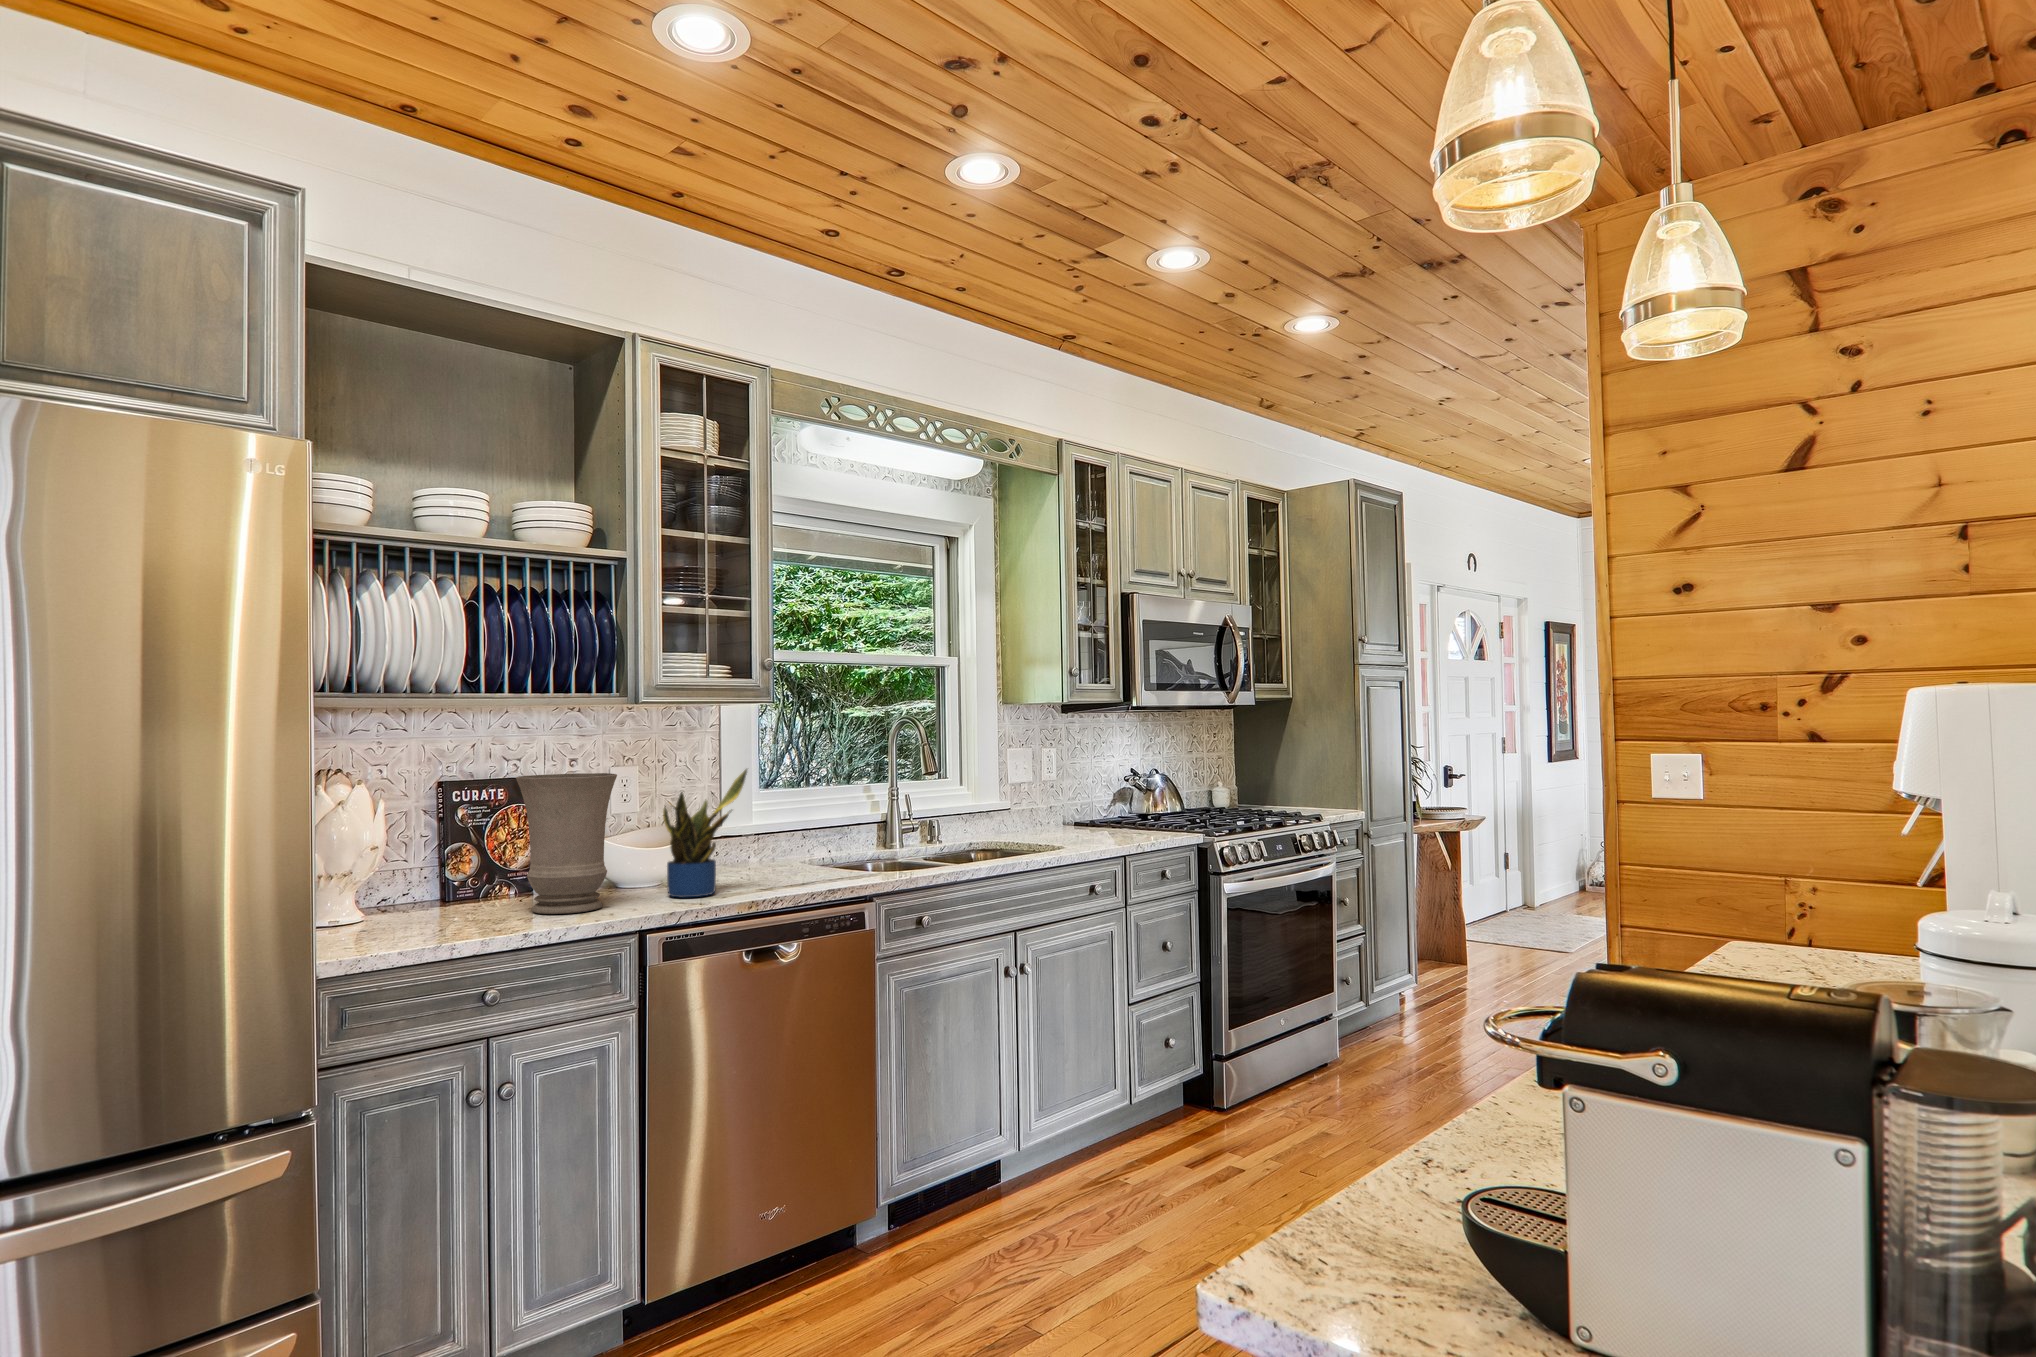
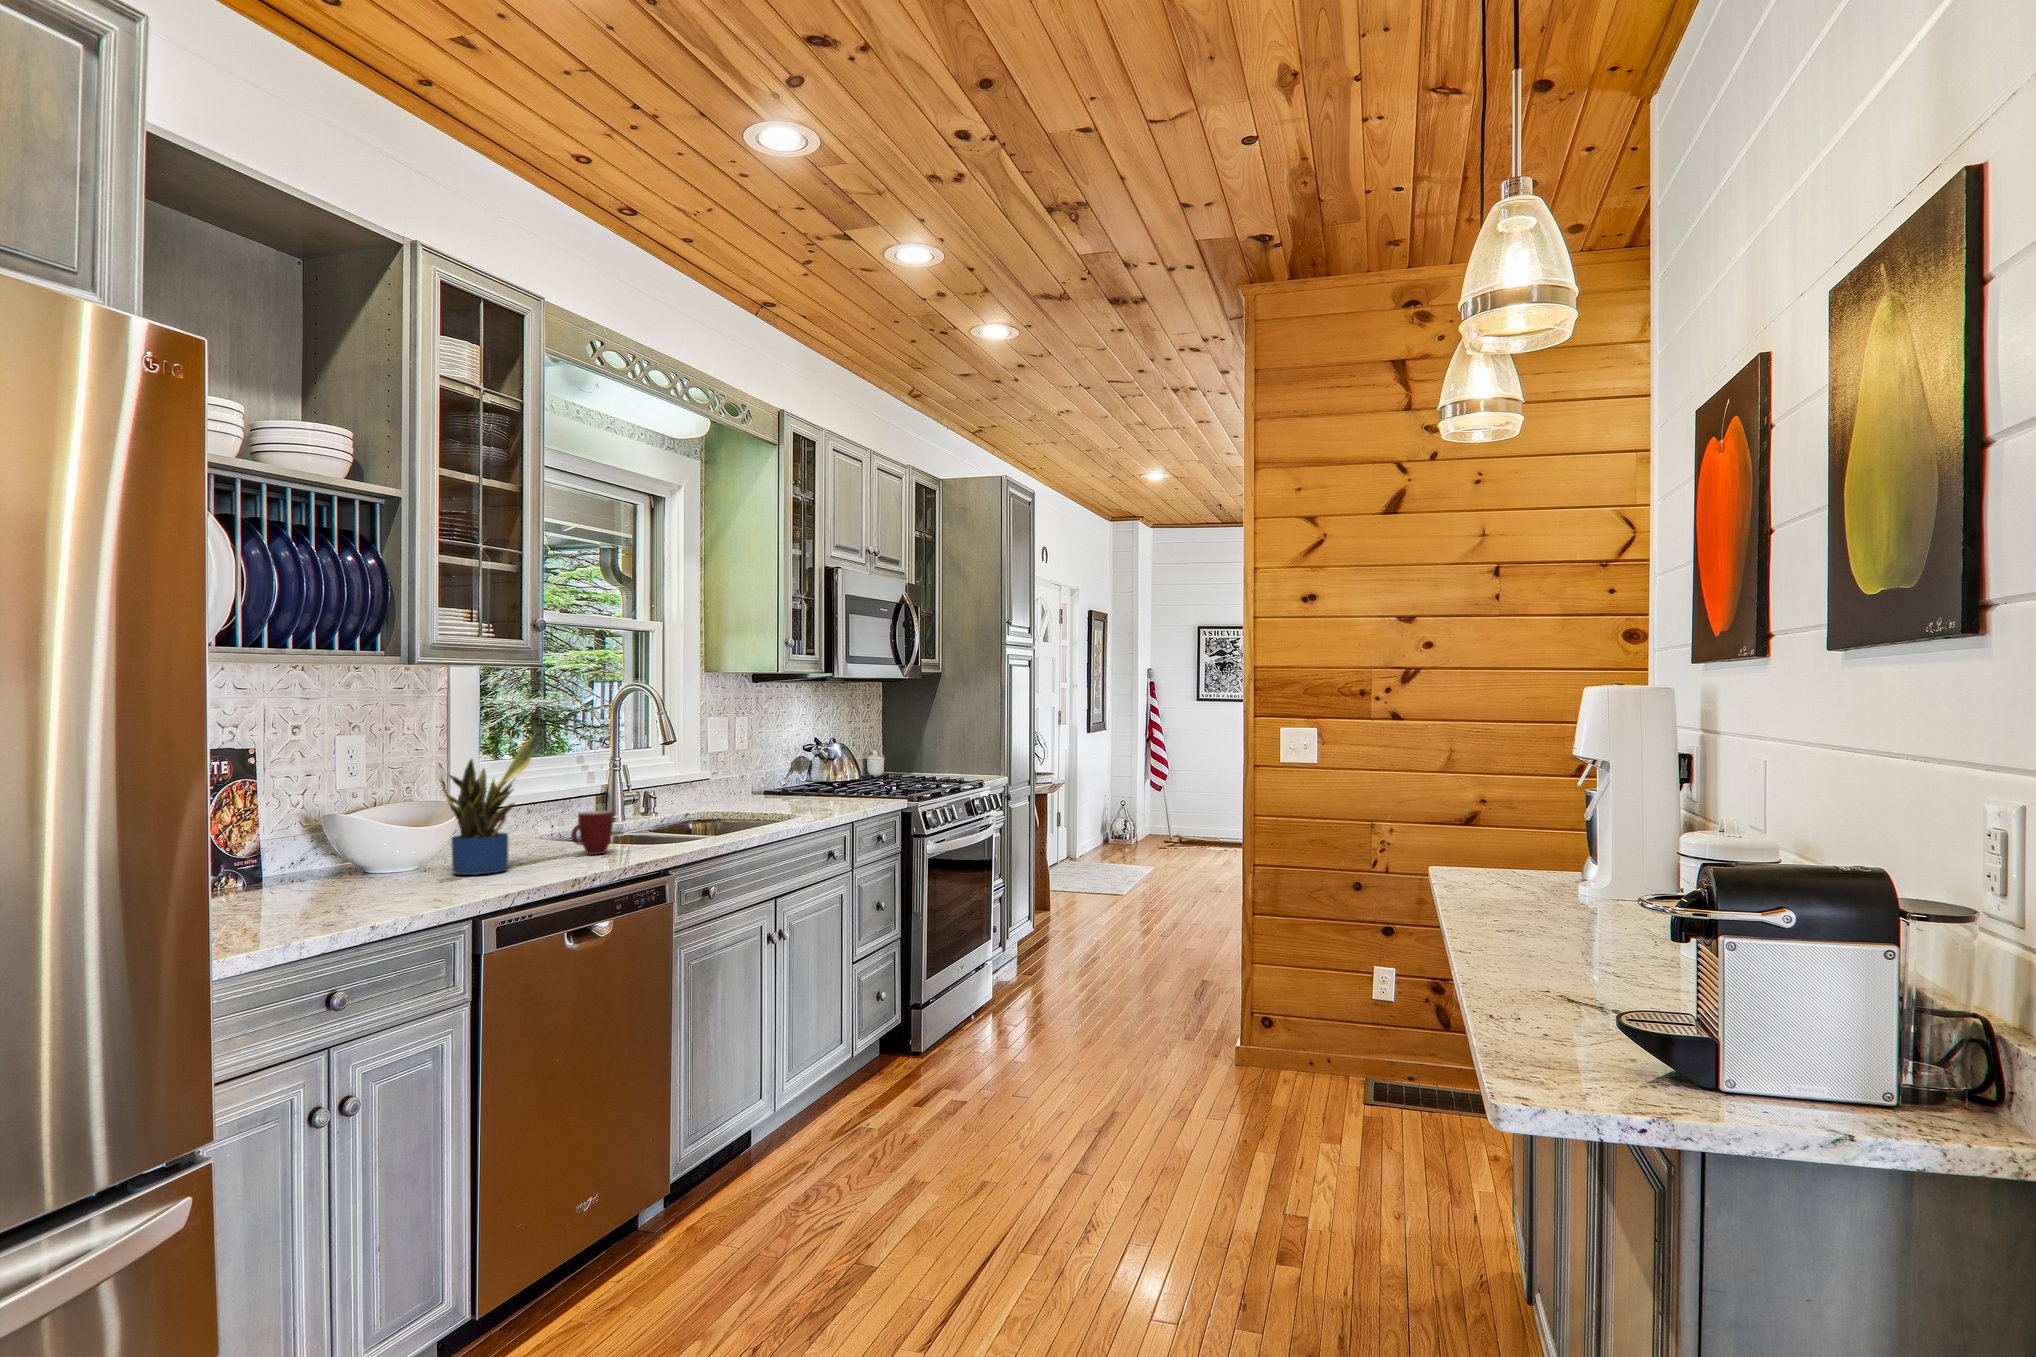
vase: present [516,773,617,914] -> none [288,739,413,900]
mug: none [786,842,827,883] -> present [571,811,613,855]

